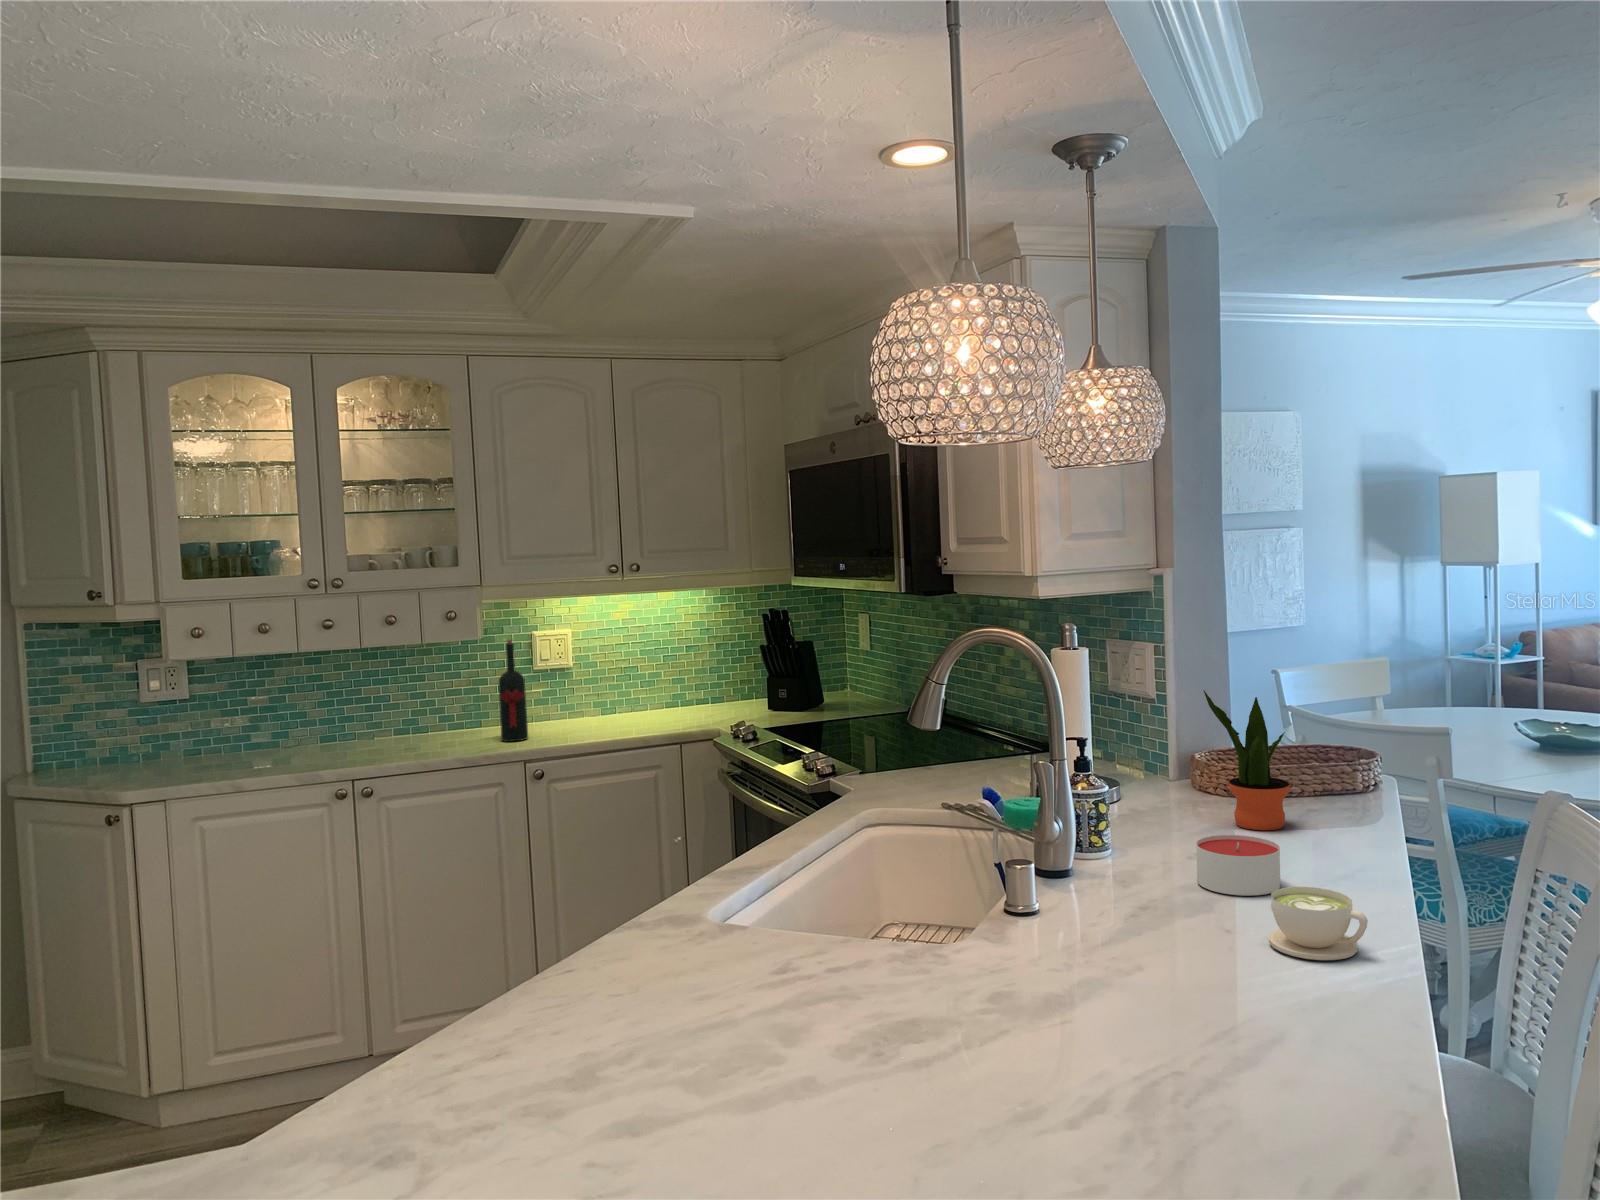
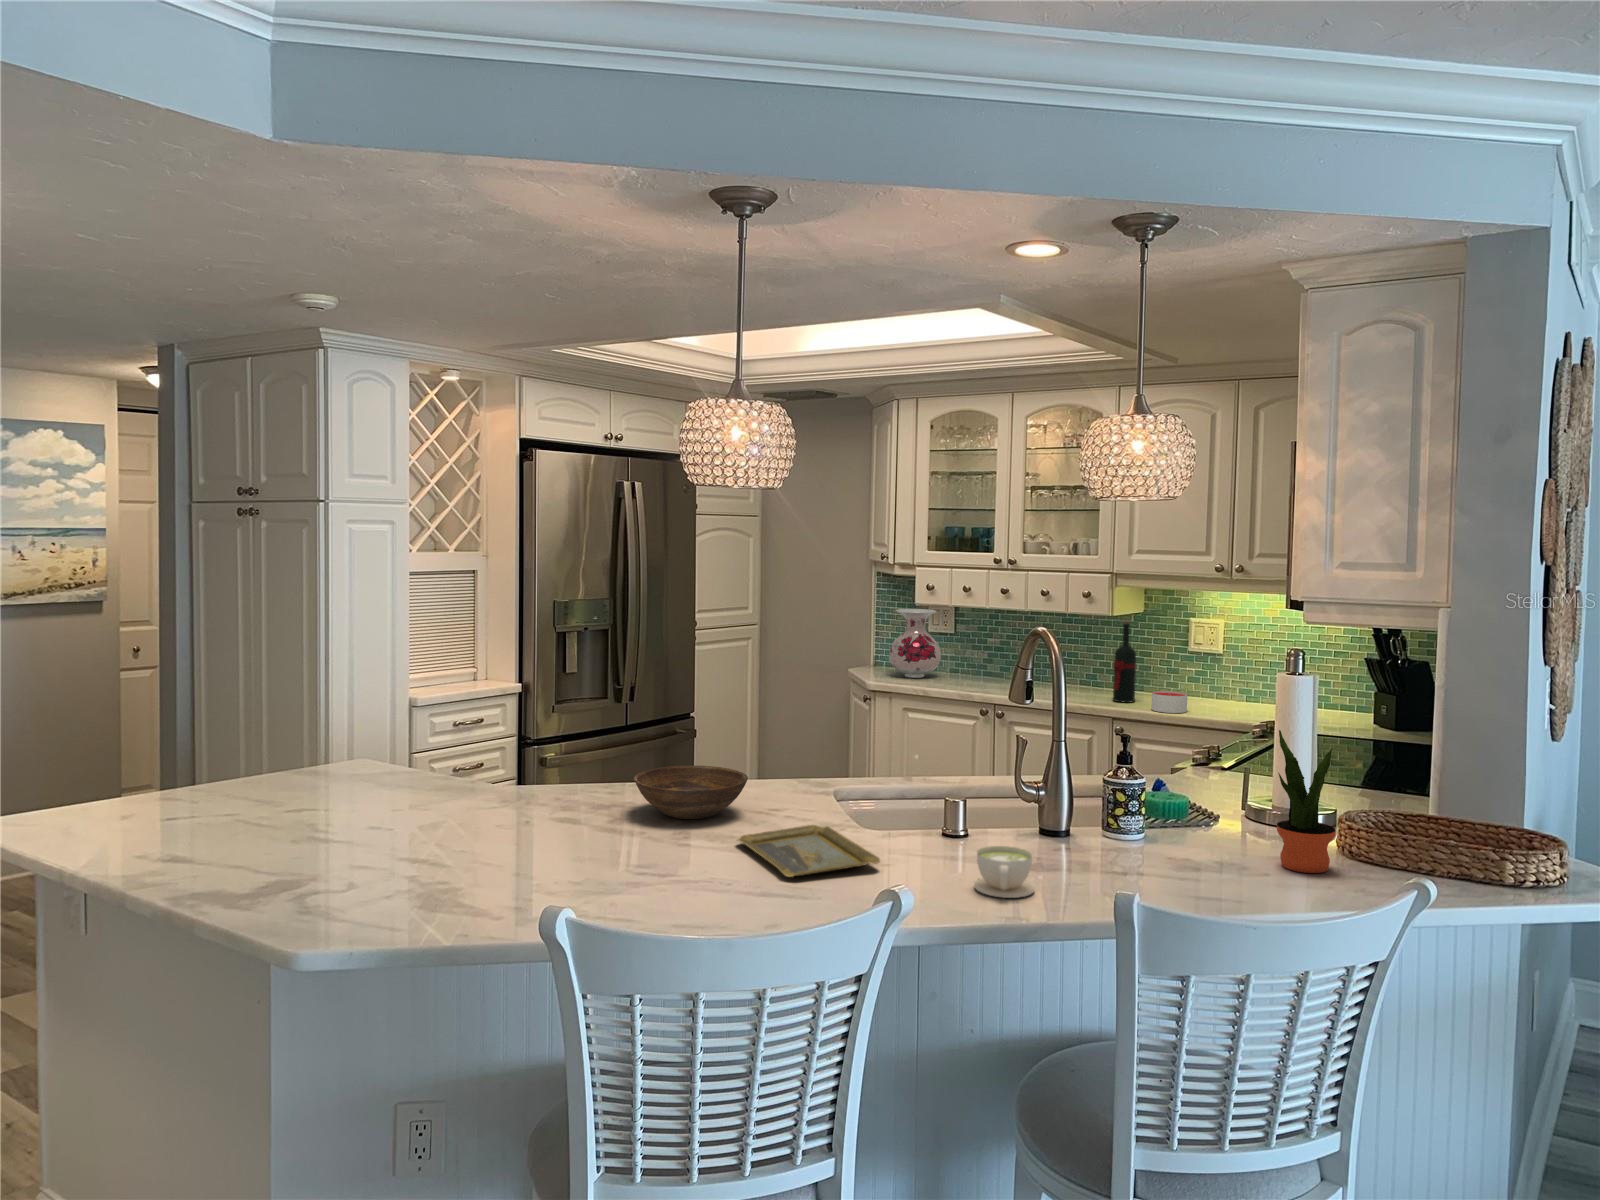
vase: none [112,667,203,776] -> present [889,609,941,678]
candle: present [1196,835,1280,896] -> present [1151,691,1187,713]
bowl: none [602,945,833,1080] -> present [634,766,748,819]
tray: none [964,969,1235,1058] -> present [738,825,880,877]

